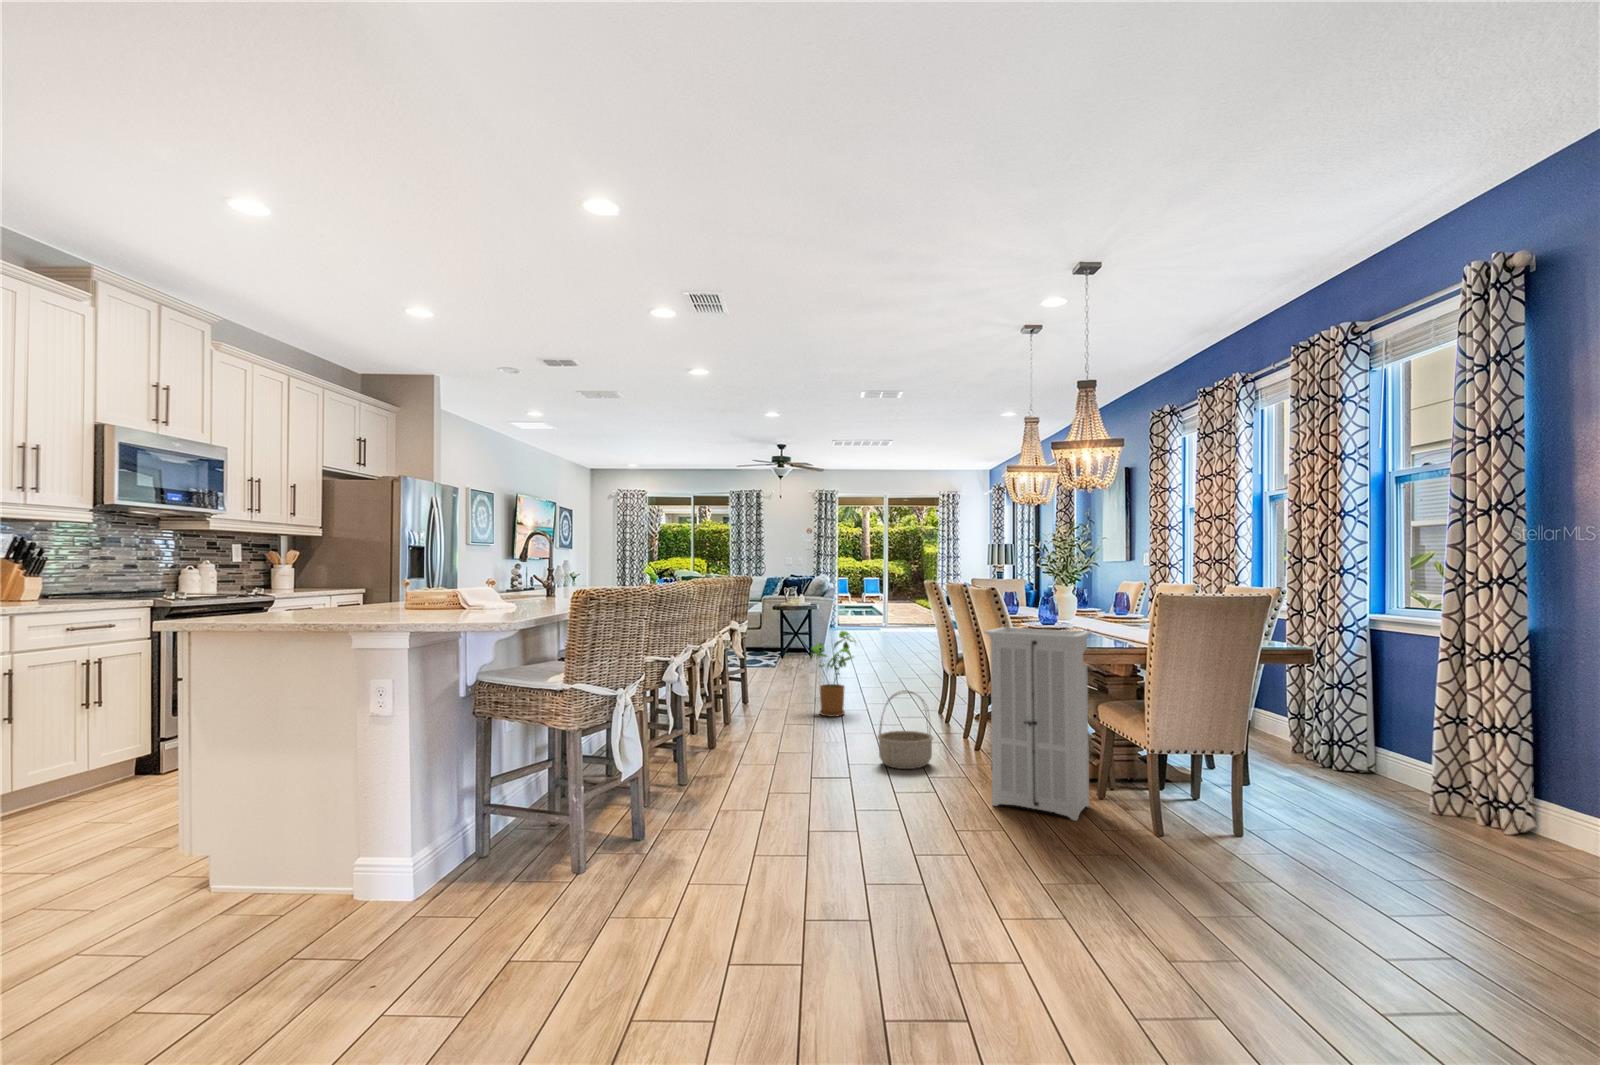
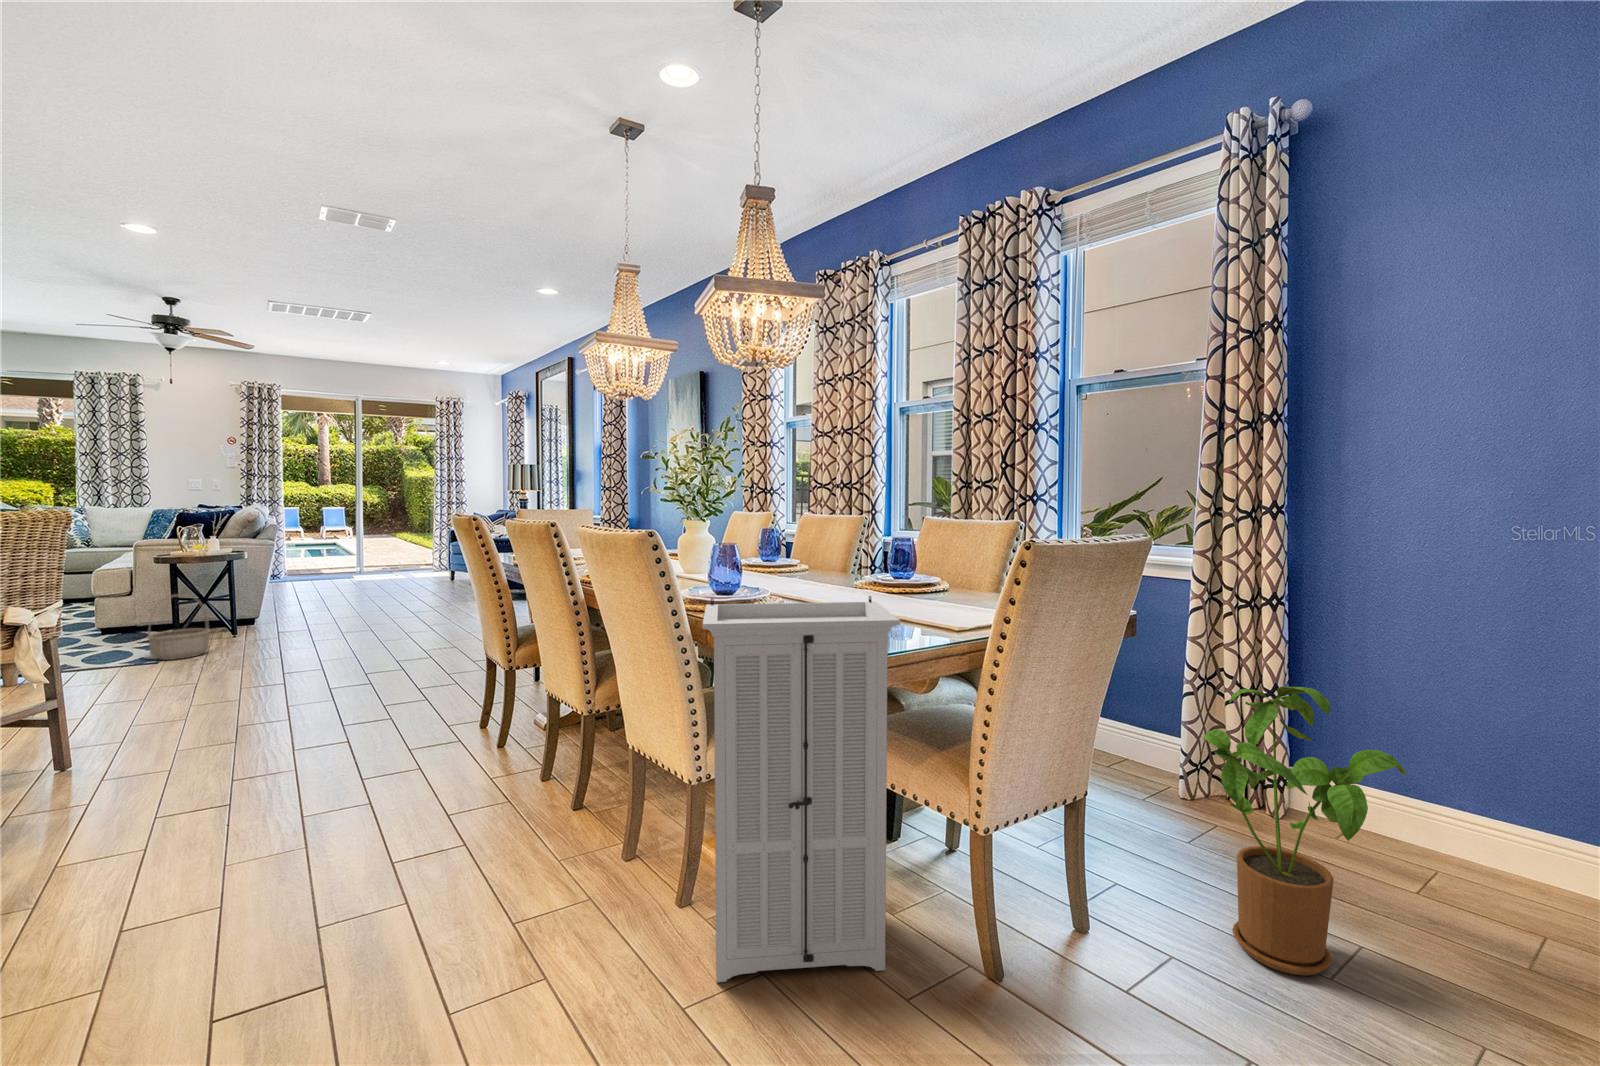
house plant: present [810,631,856,717] -> present [1203,686,1405,976]
basket: present [878,690,933,769] -> present [147,594,210,660]

